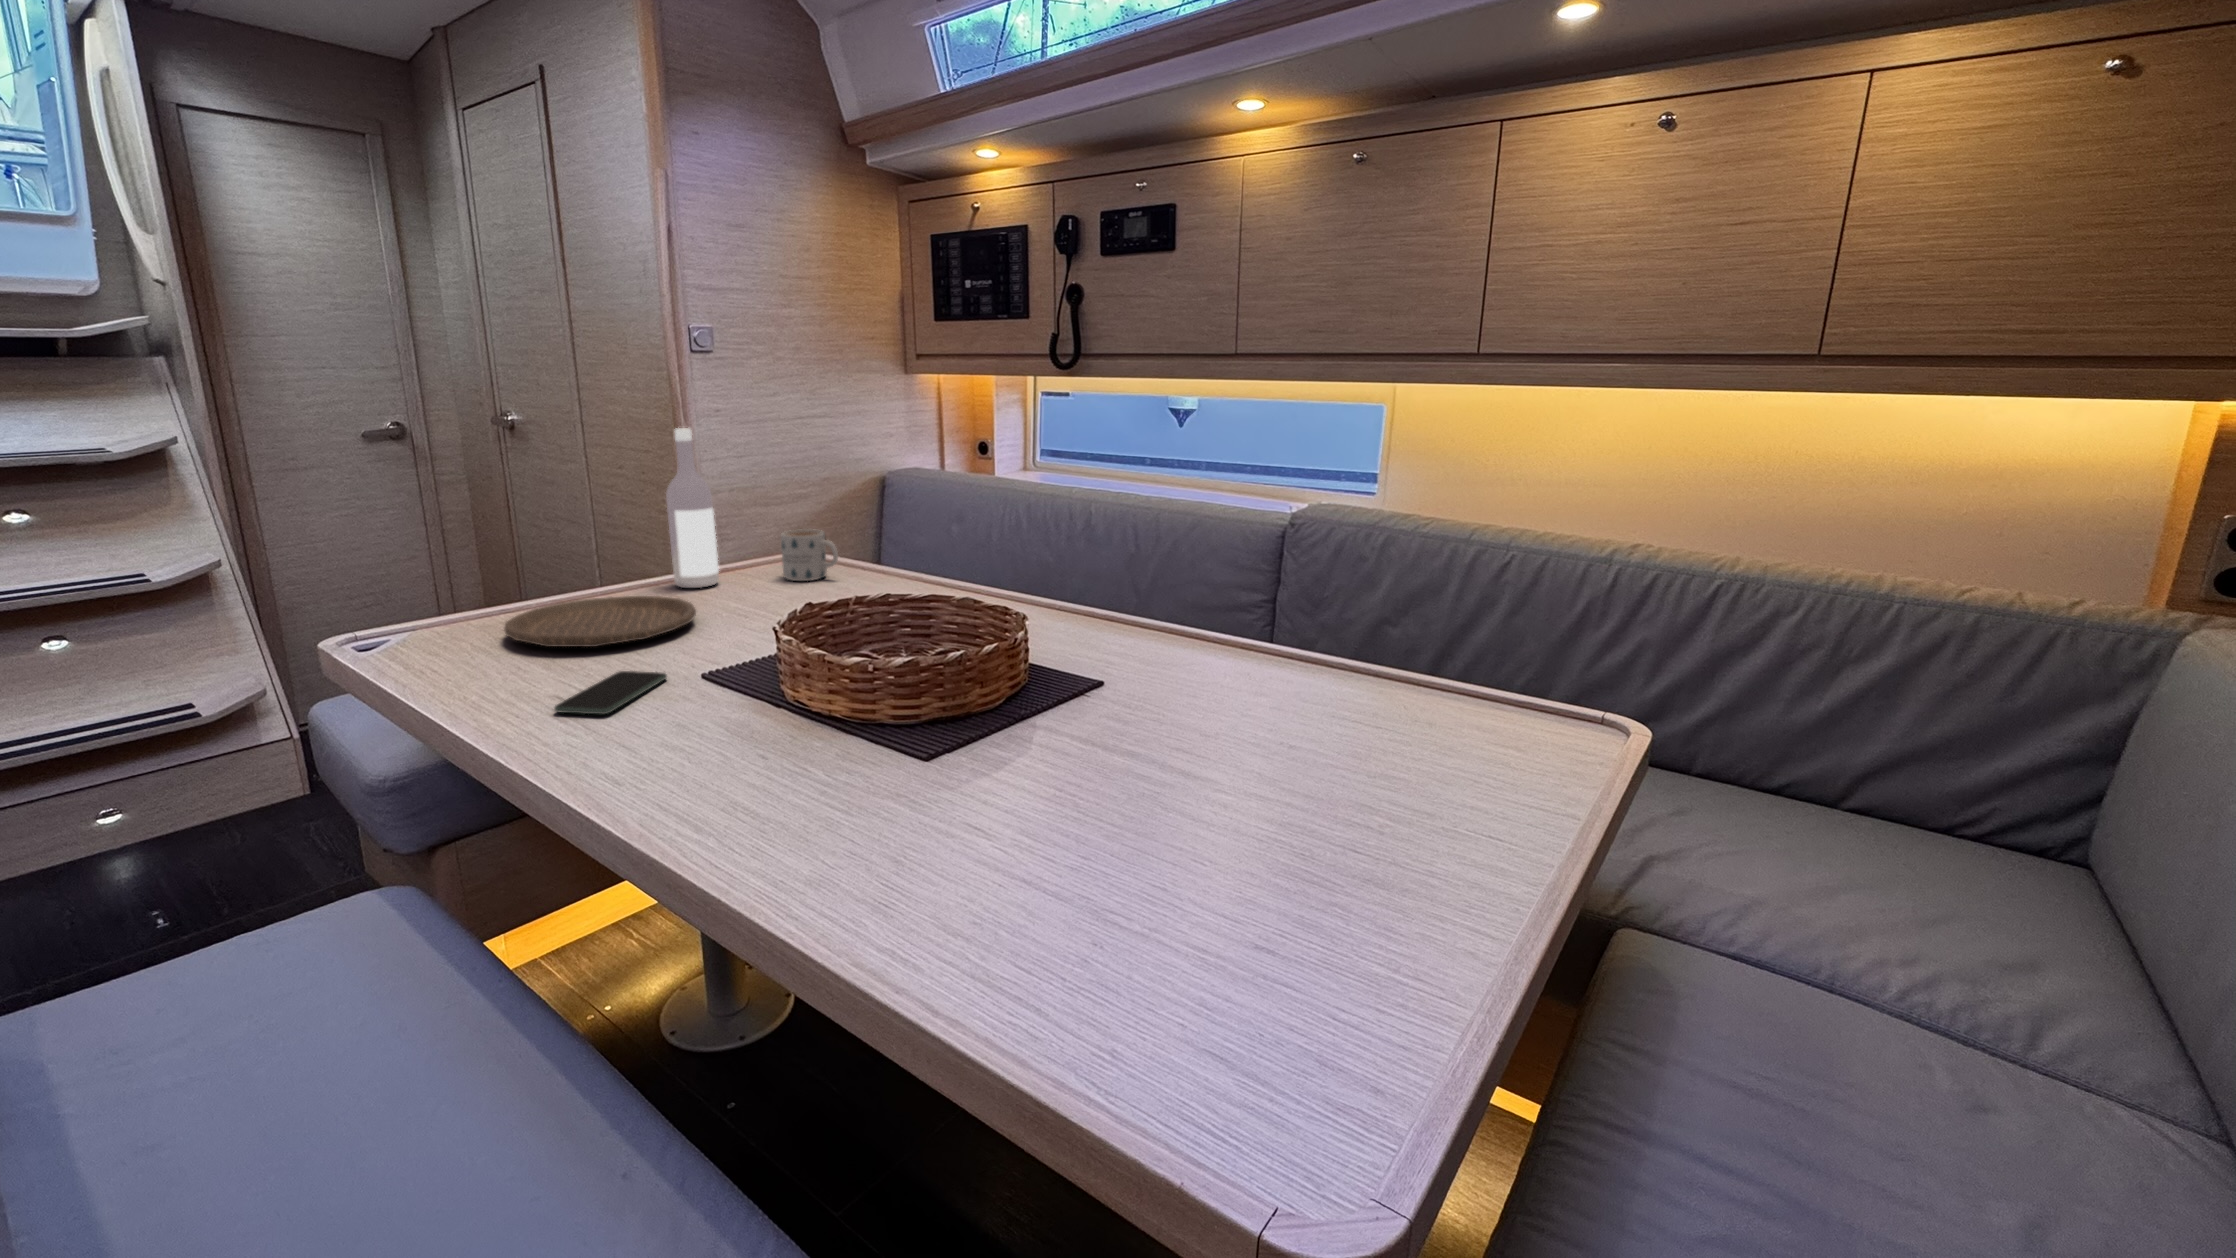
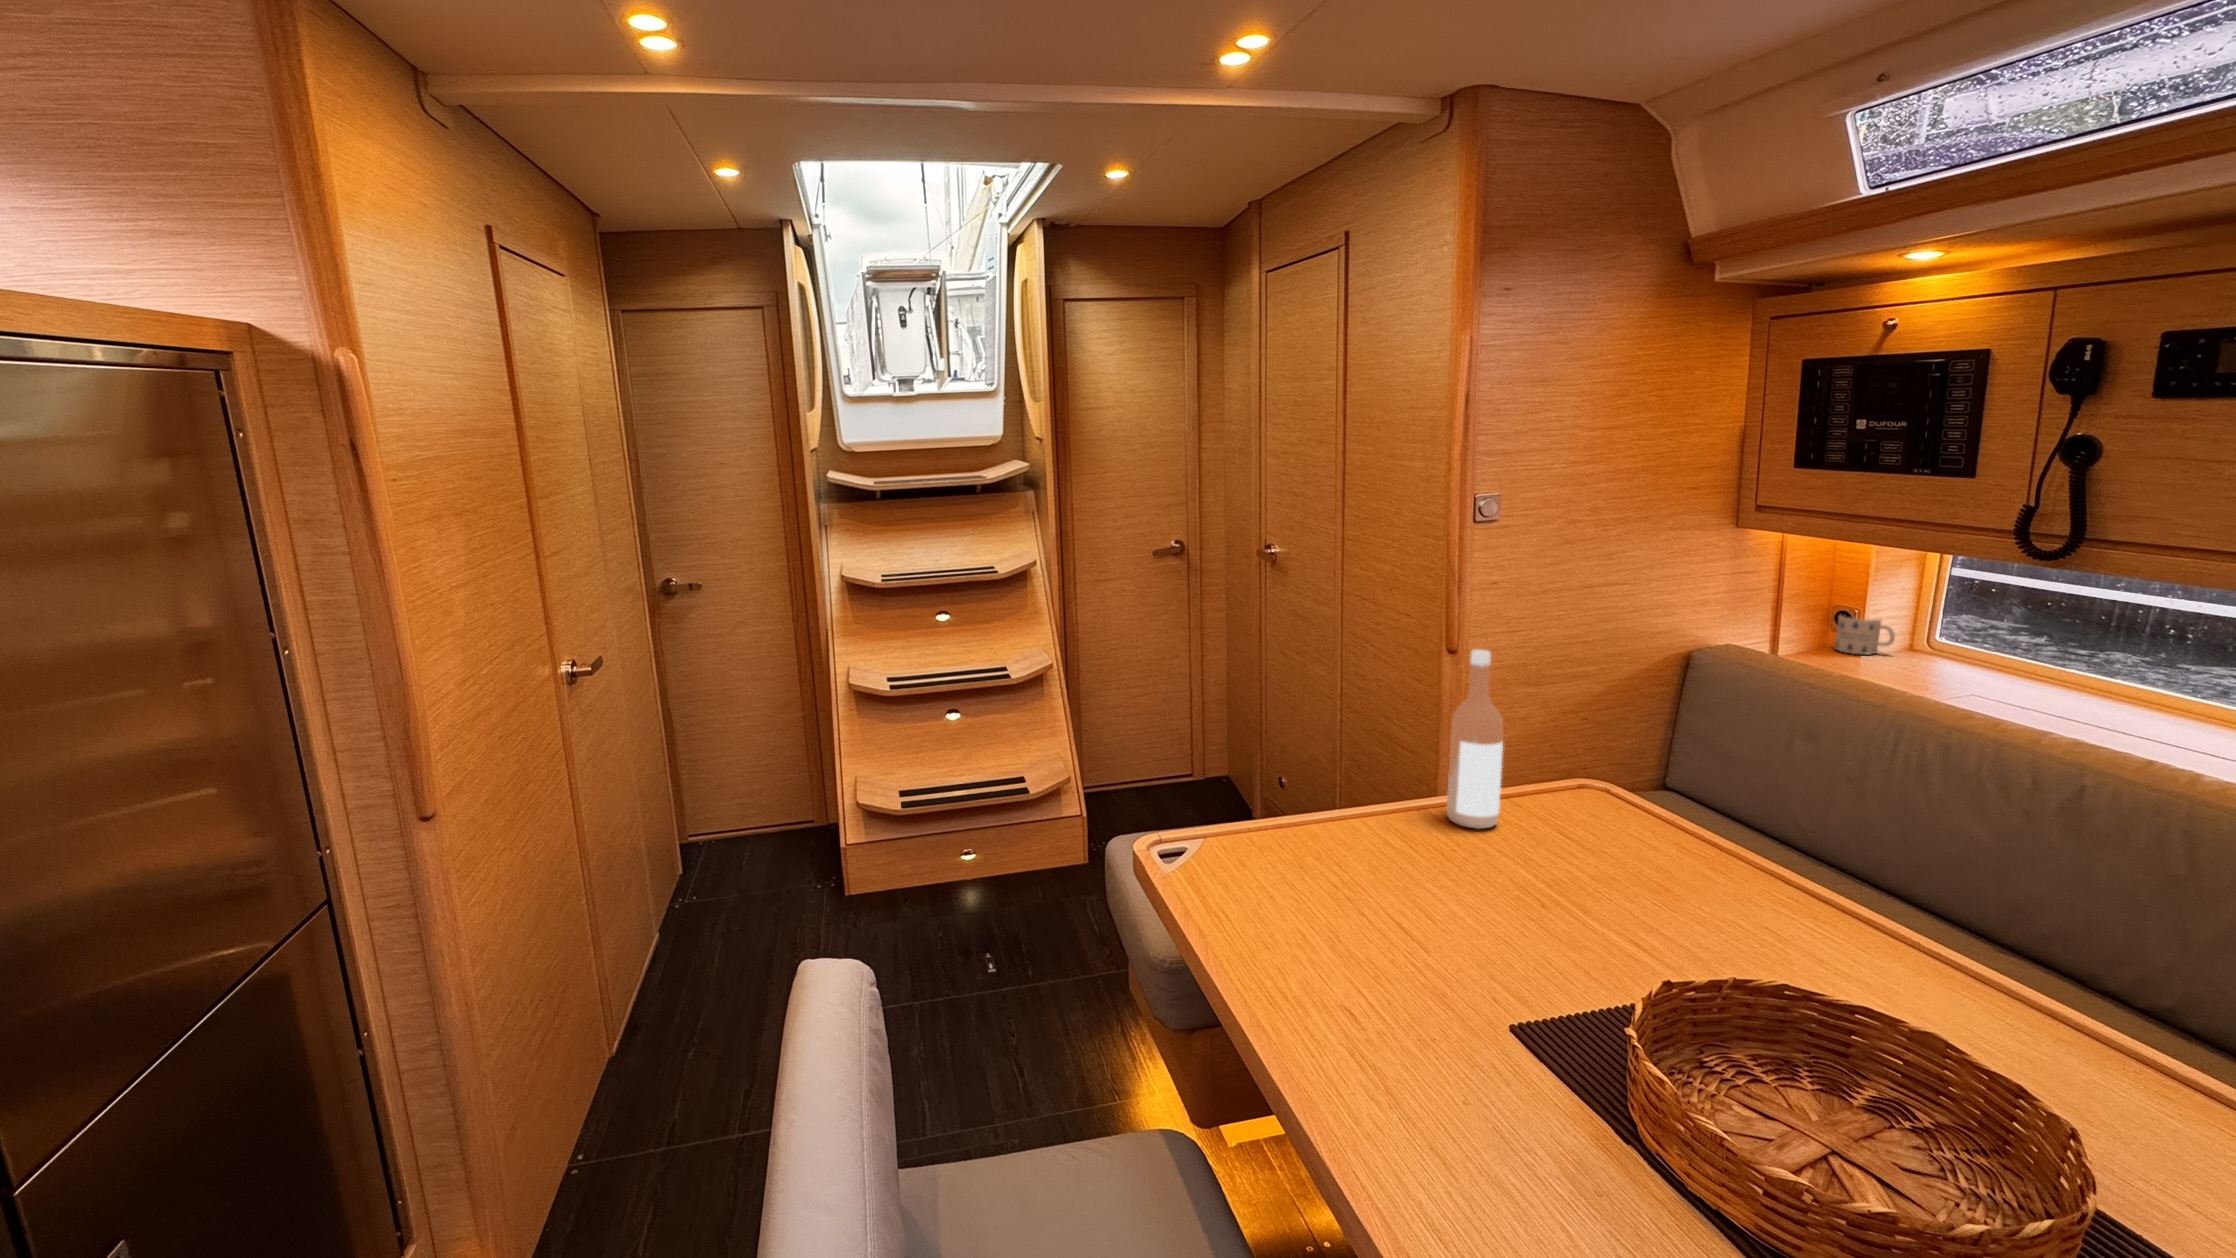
mug: present [781,529,838,581] -> present [1835,616,1895,655]
plate: present [504,596,696,647] -> none [1286,831,1484,921]
smartphone: present [554,671,667,714] -> none [1347,978,1463,1058]

